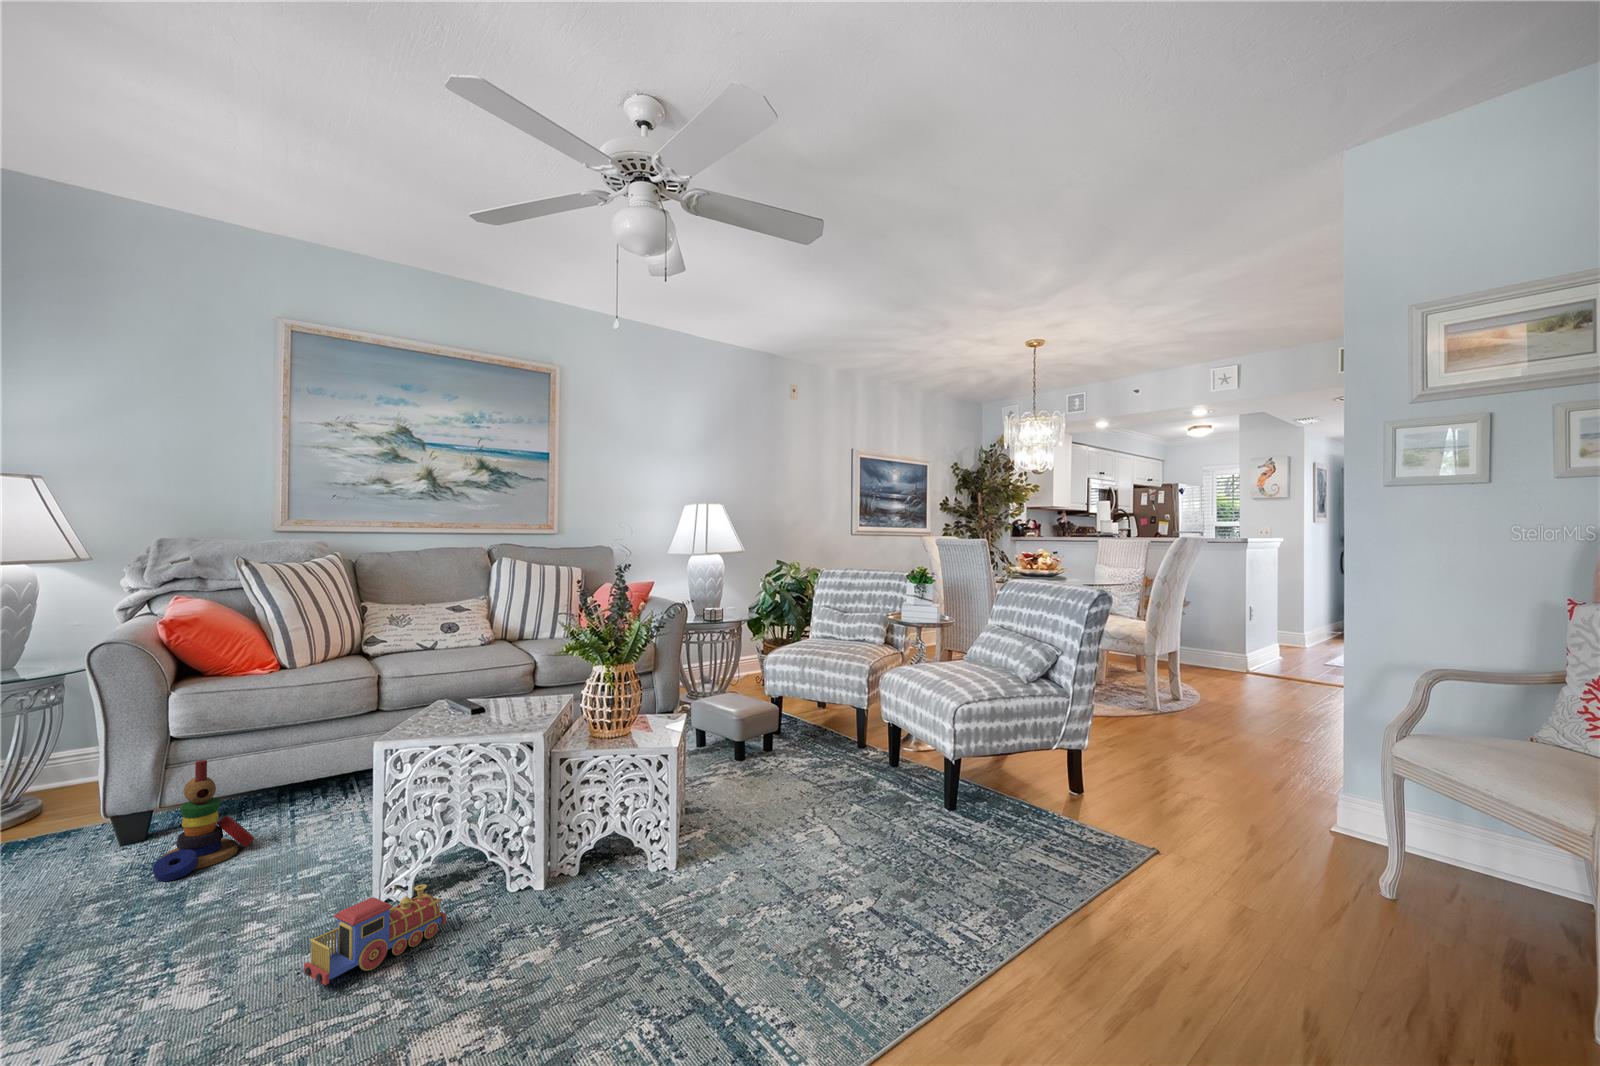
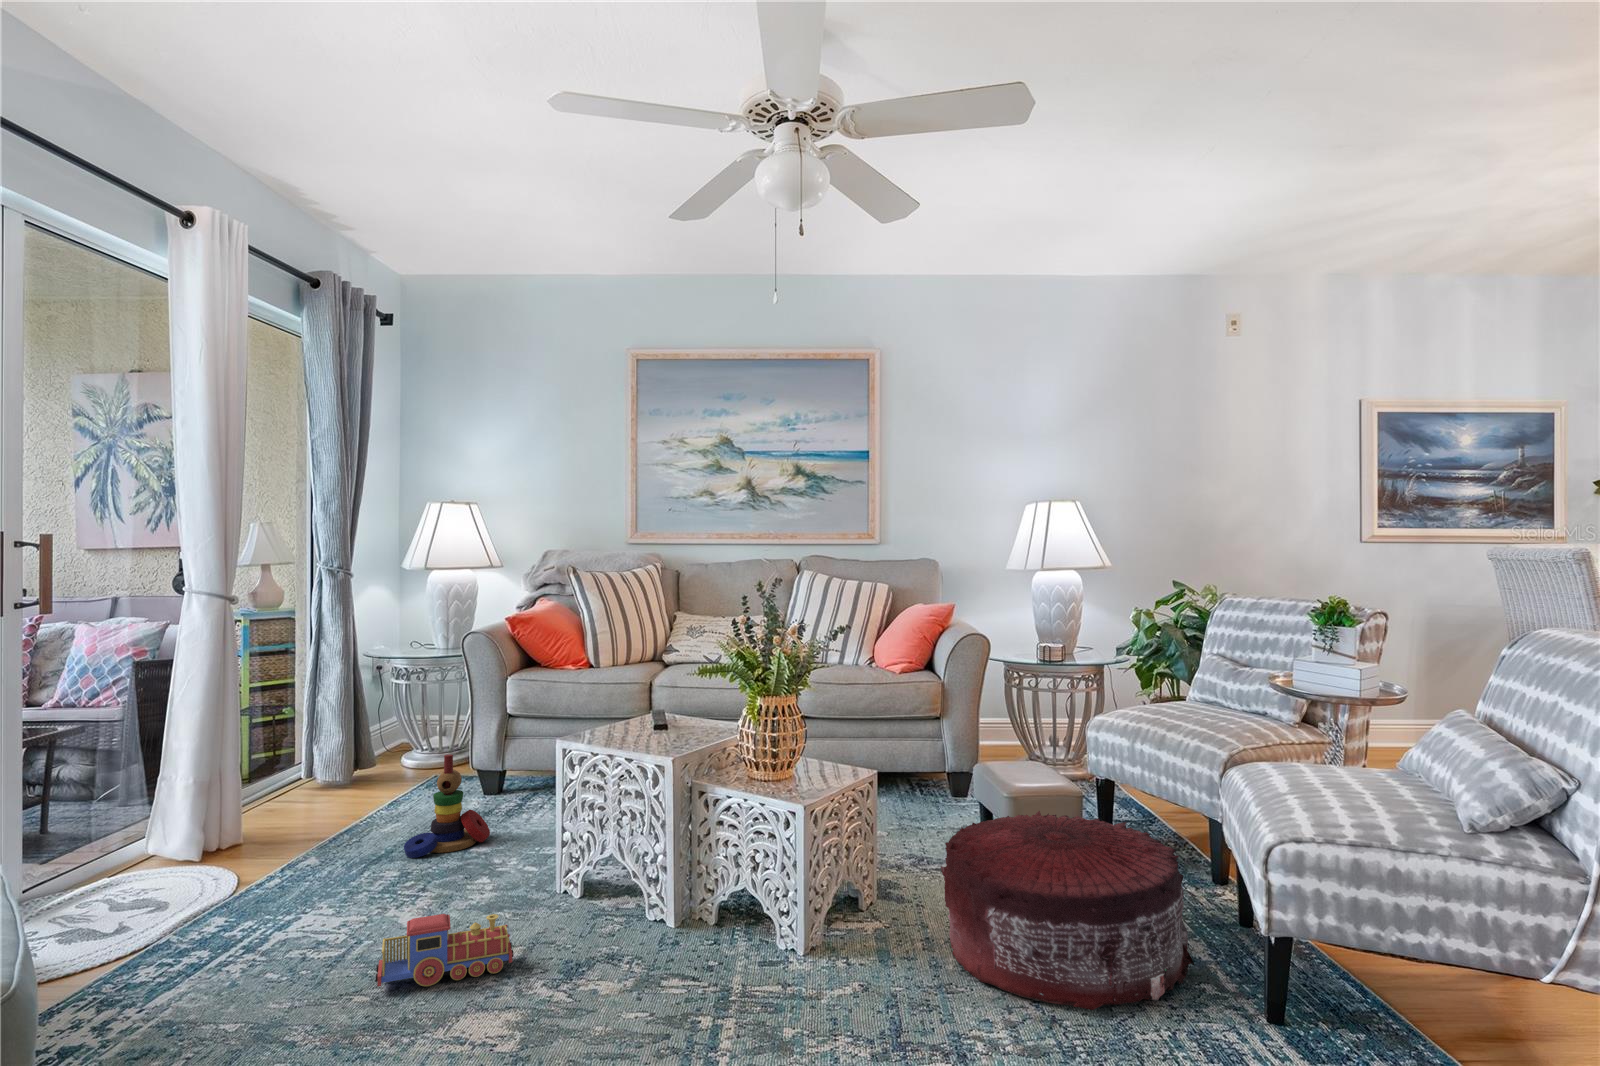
pouf: none [748,714,899,832] -> present [941,811,1195,1010]

